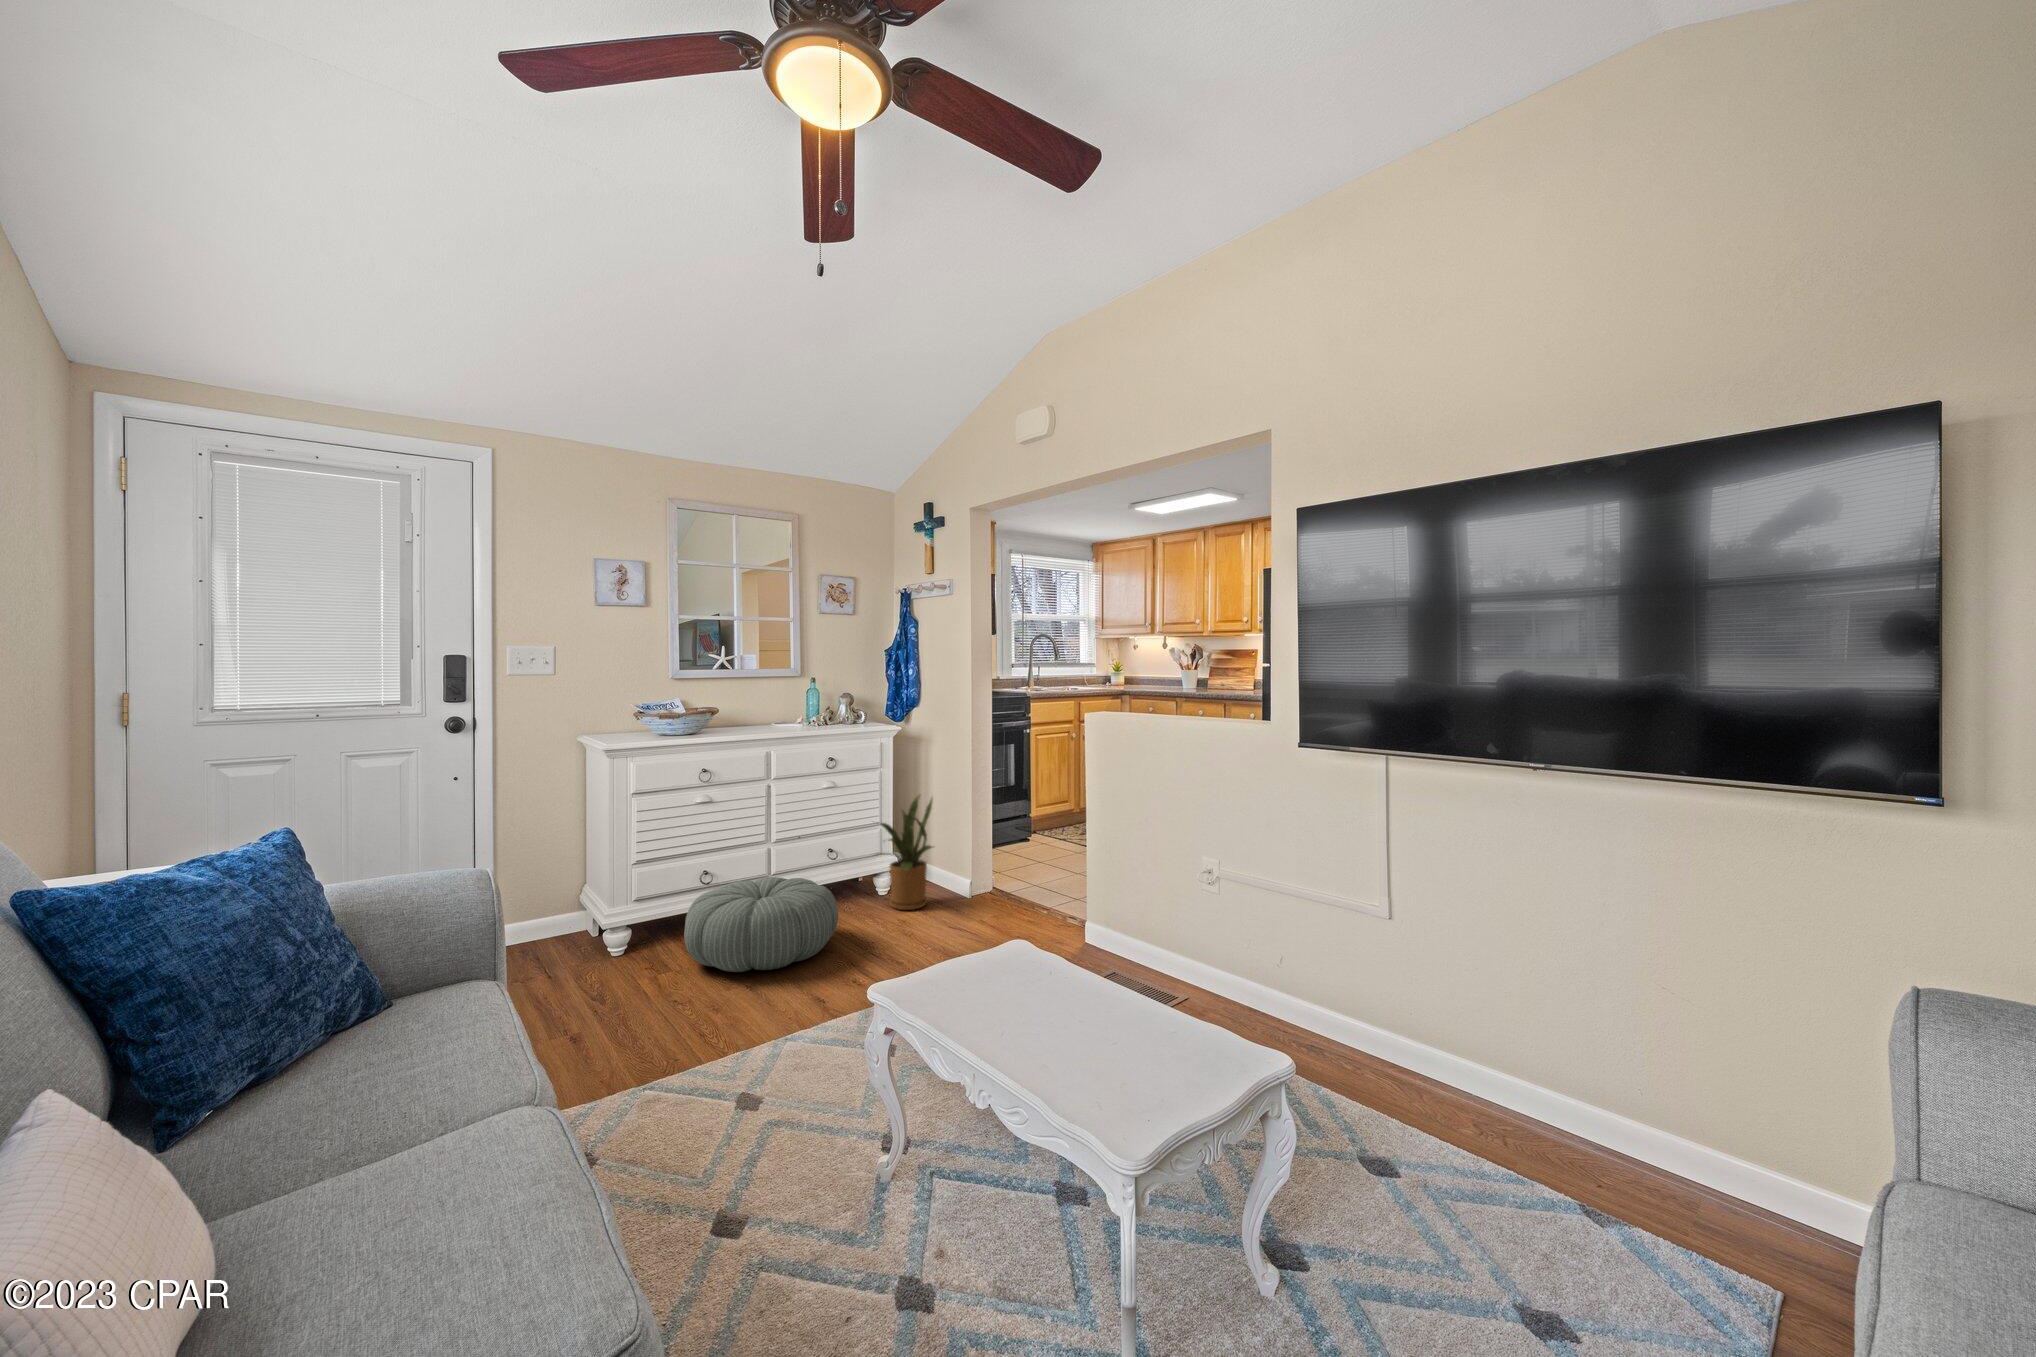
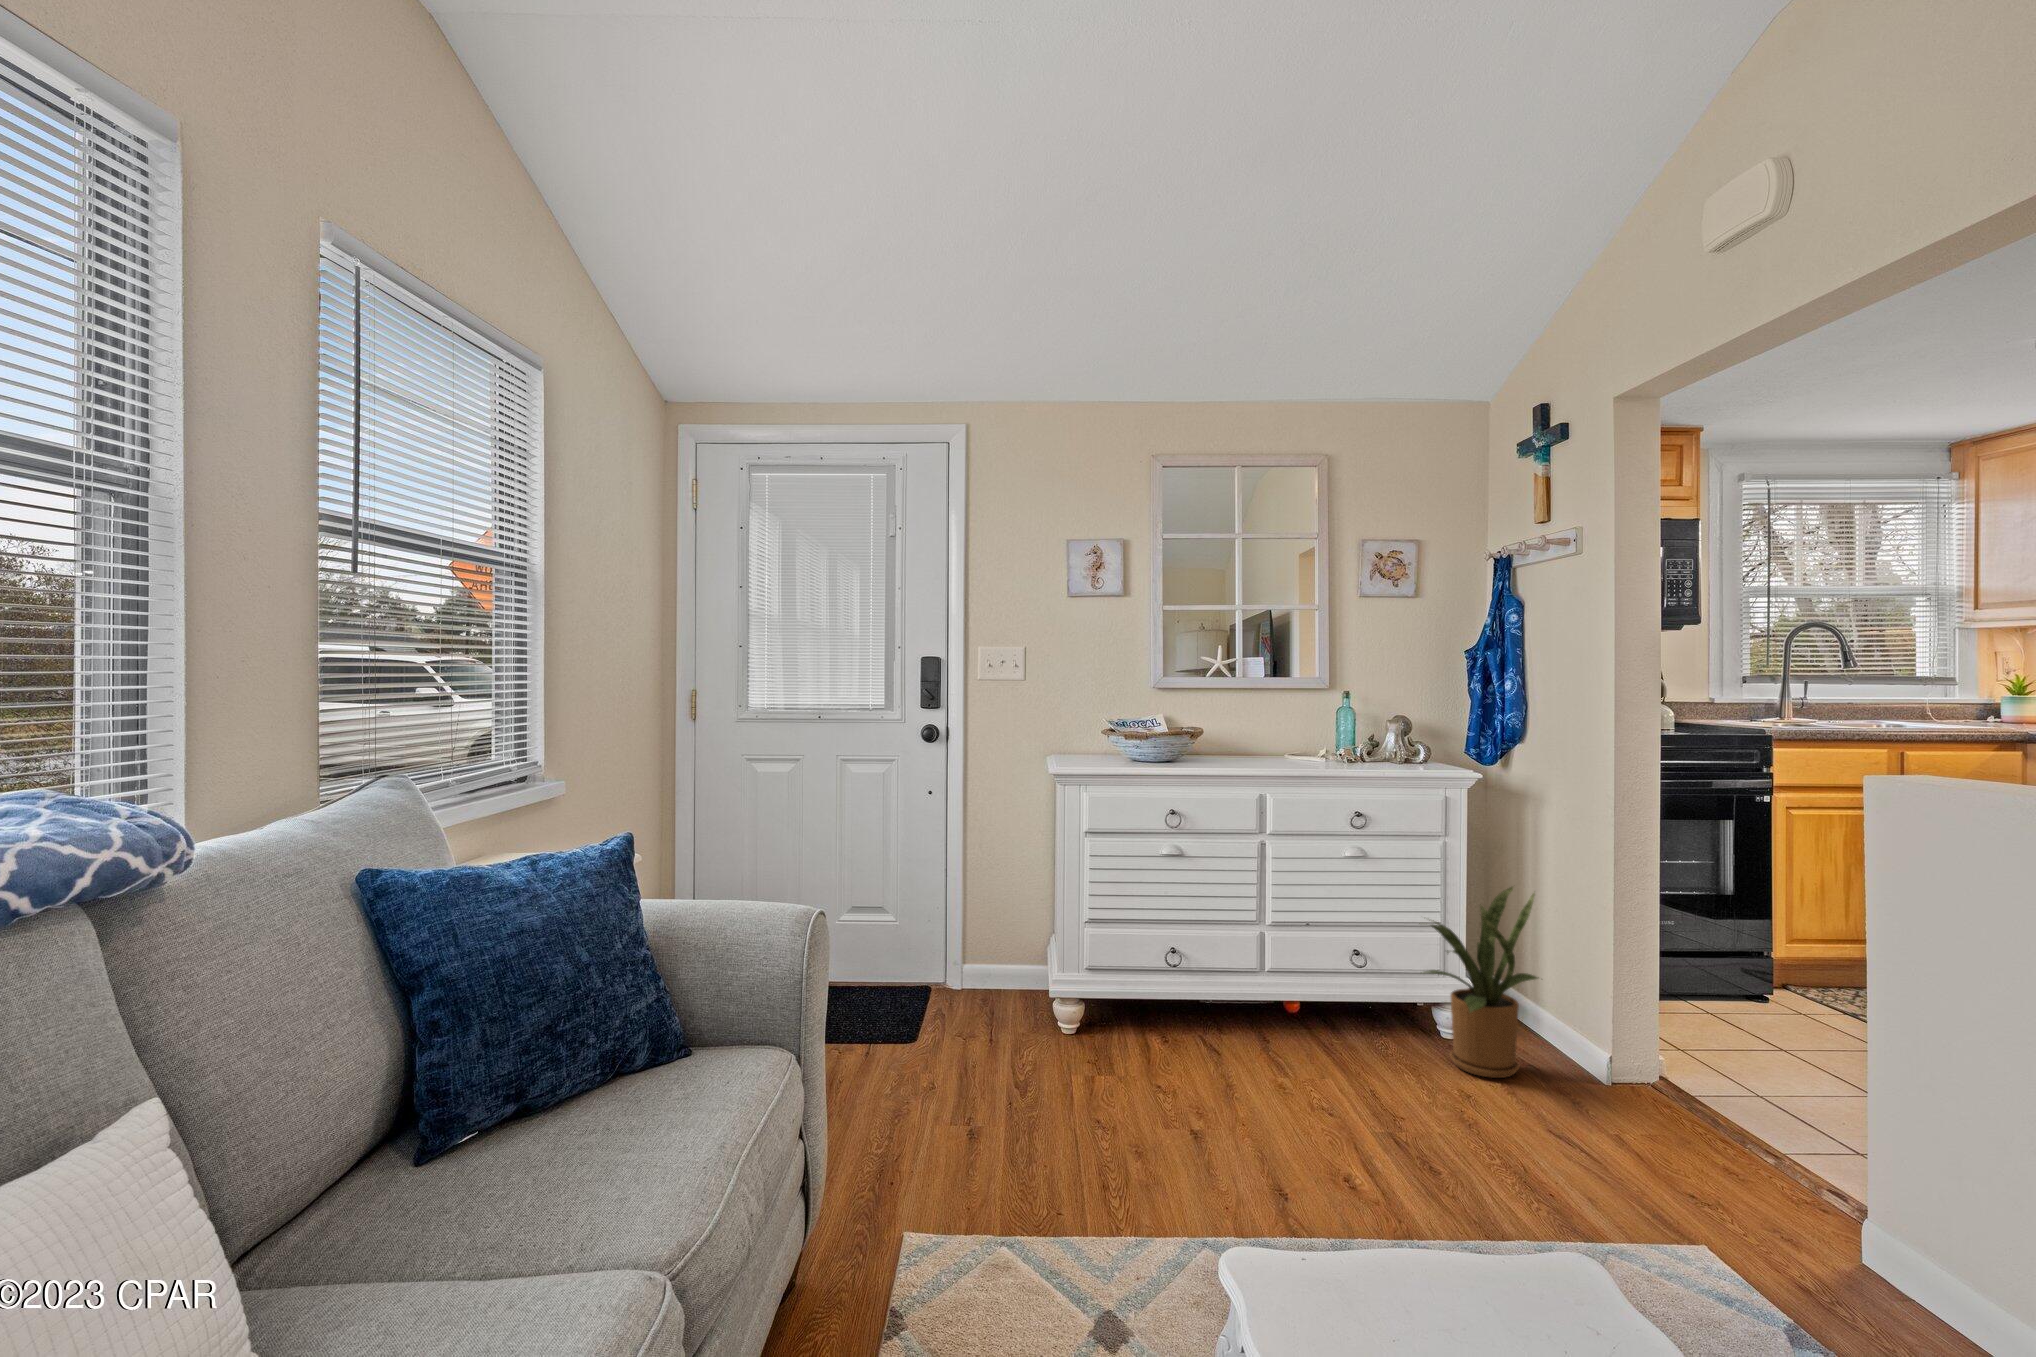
pouf: present [684,877,838,972] -> none [1123,971,1343,1117]

